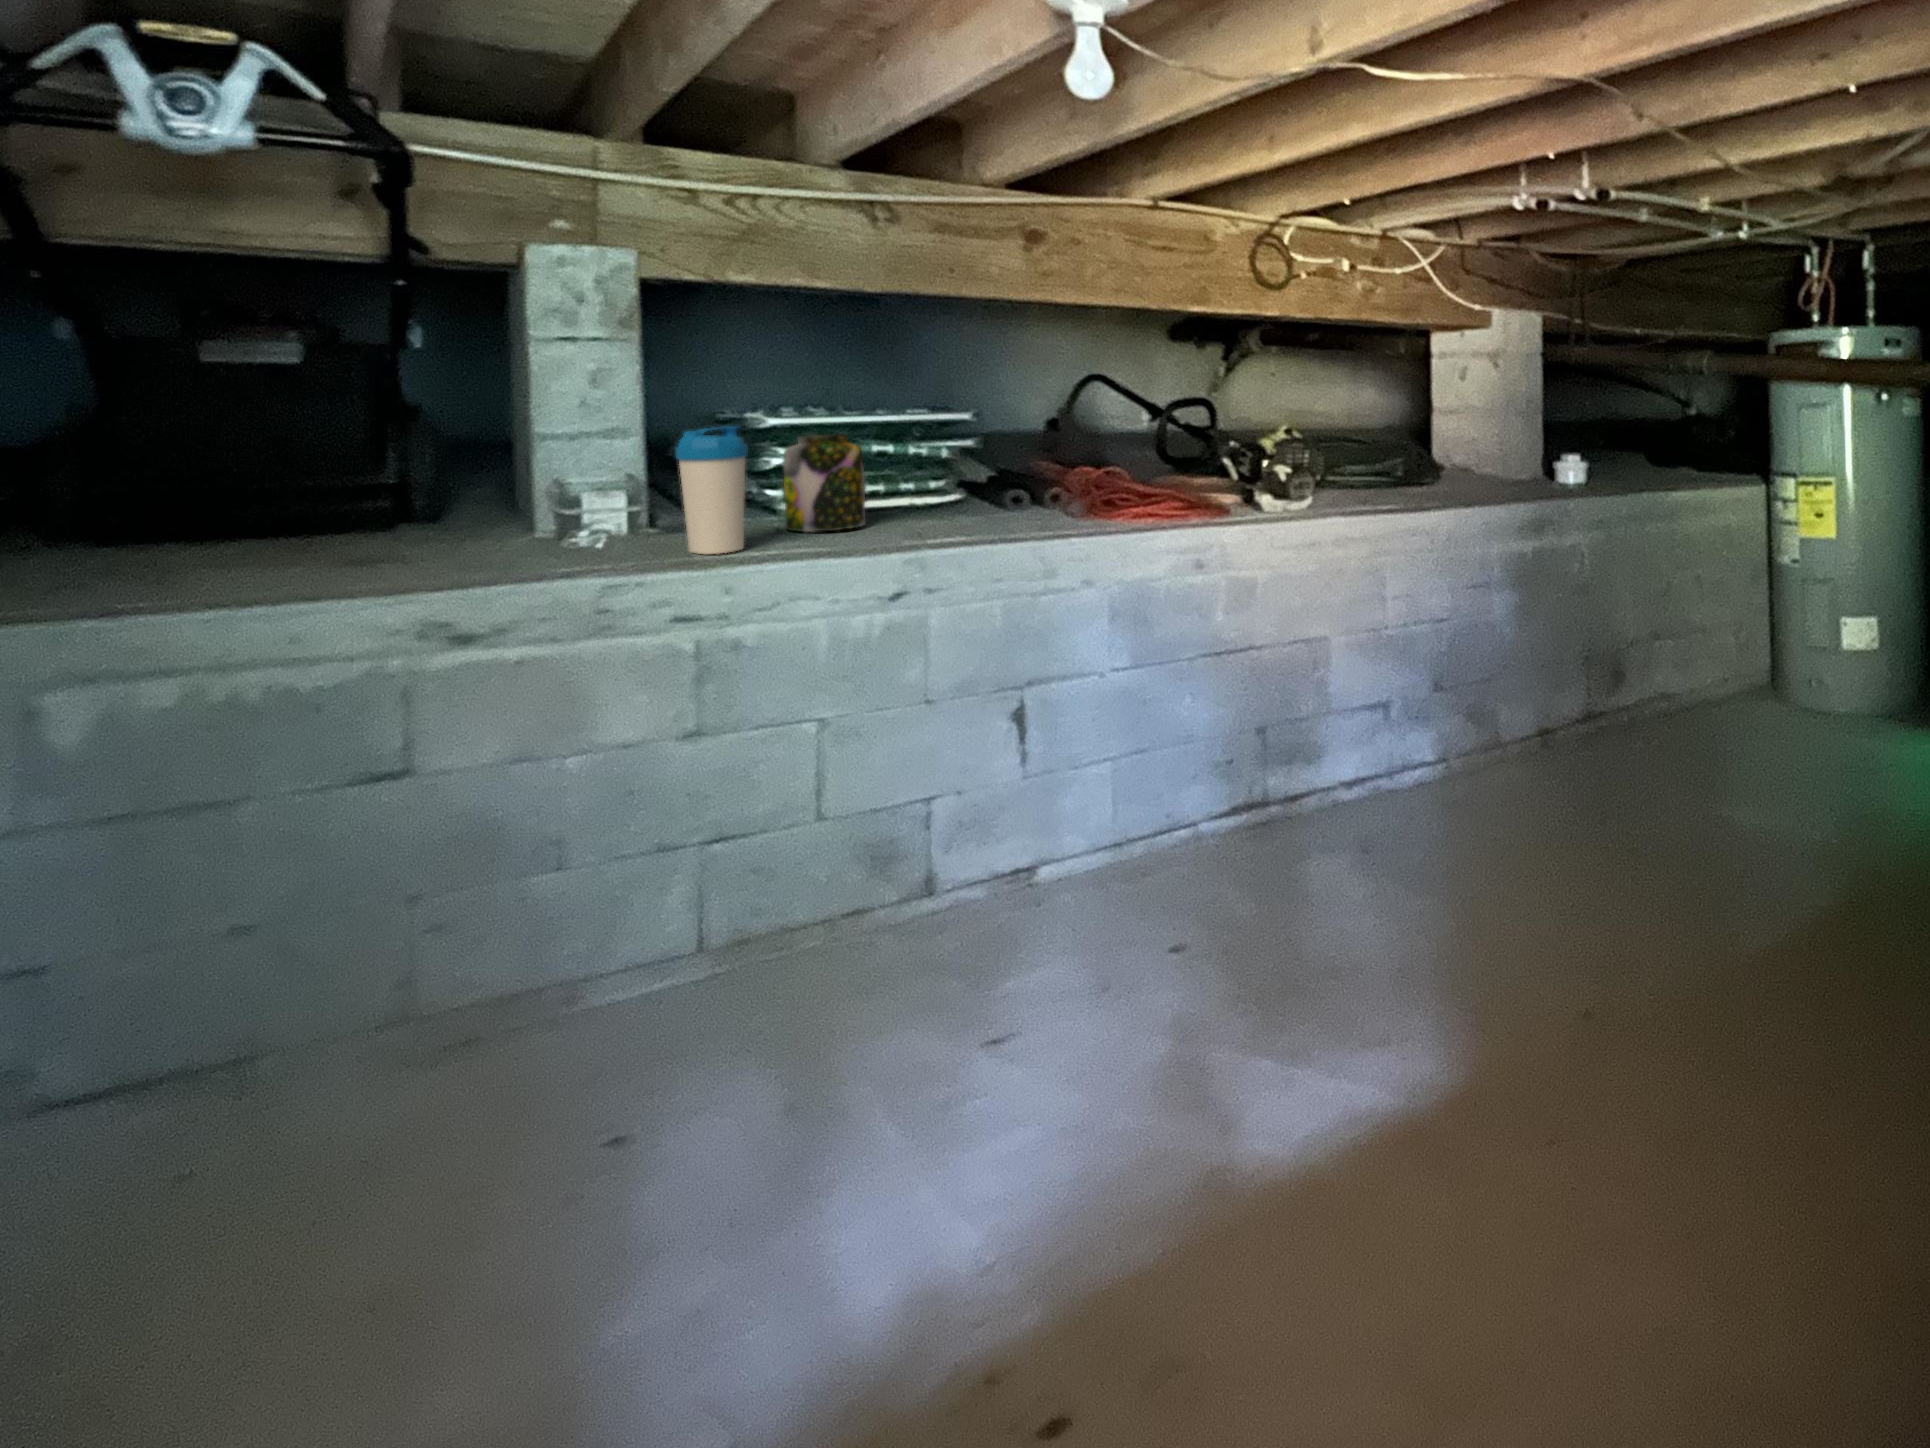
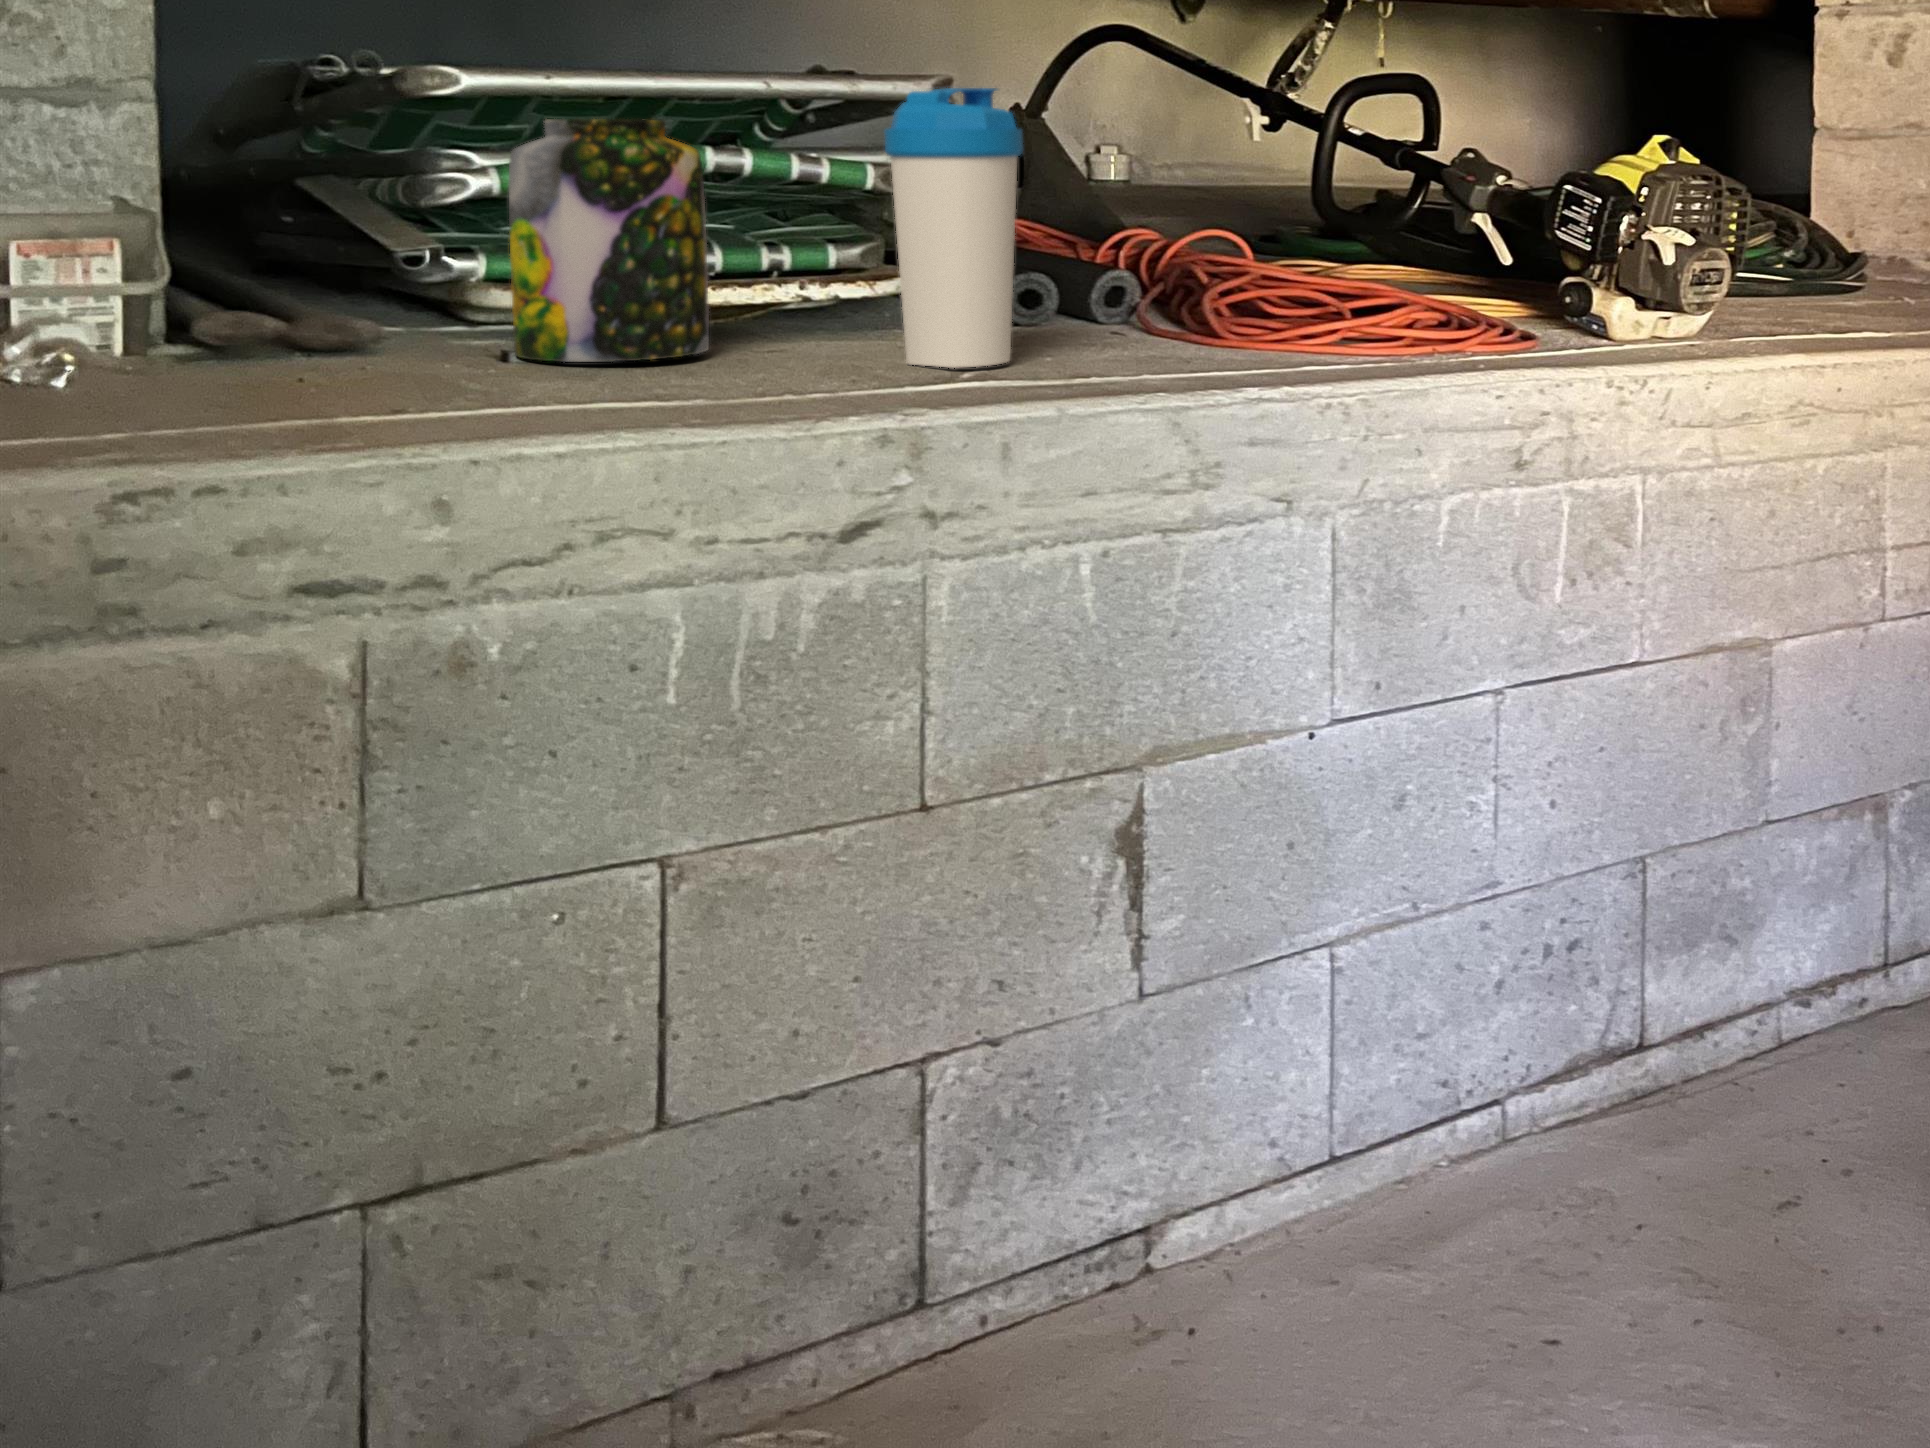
water bottle: present [676,426,748,554] -> present [884,88,1023,368]

